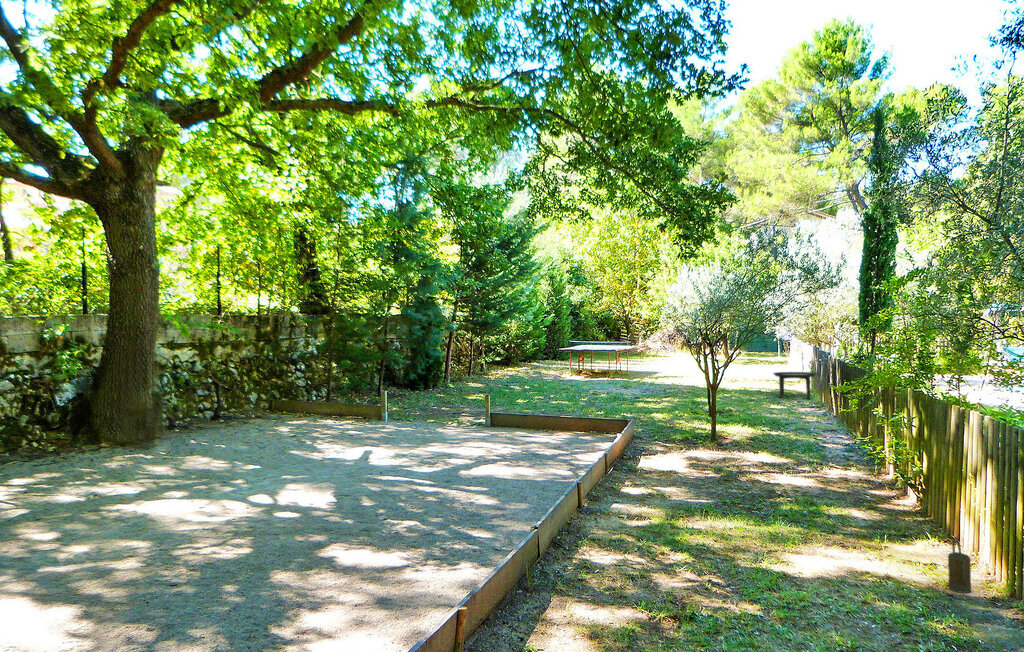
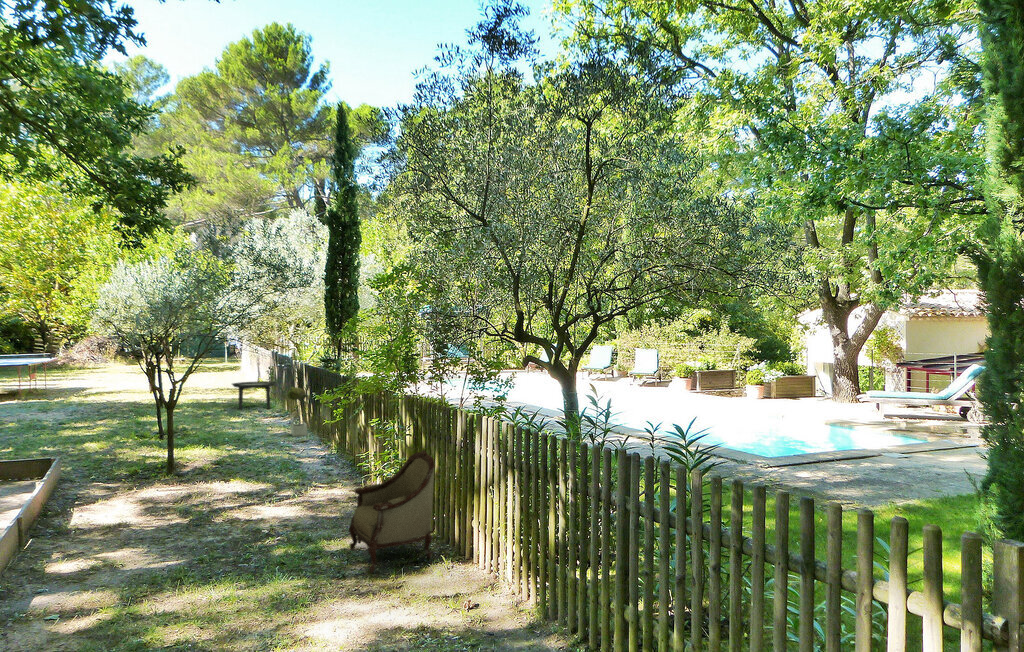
potted tree: none [819,377,841,425] -> present [288,387,308,436]
armchair: none [844,436,925,538] -> present [349,450,435,573]
watering can: present [948,537,971,593] -> none [481,562,502,624]

